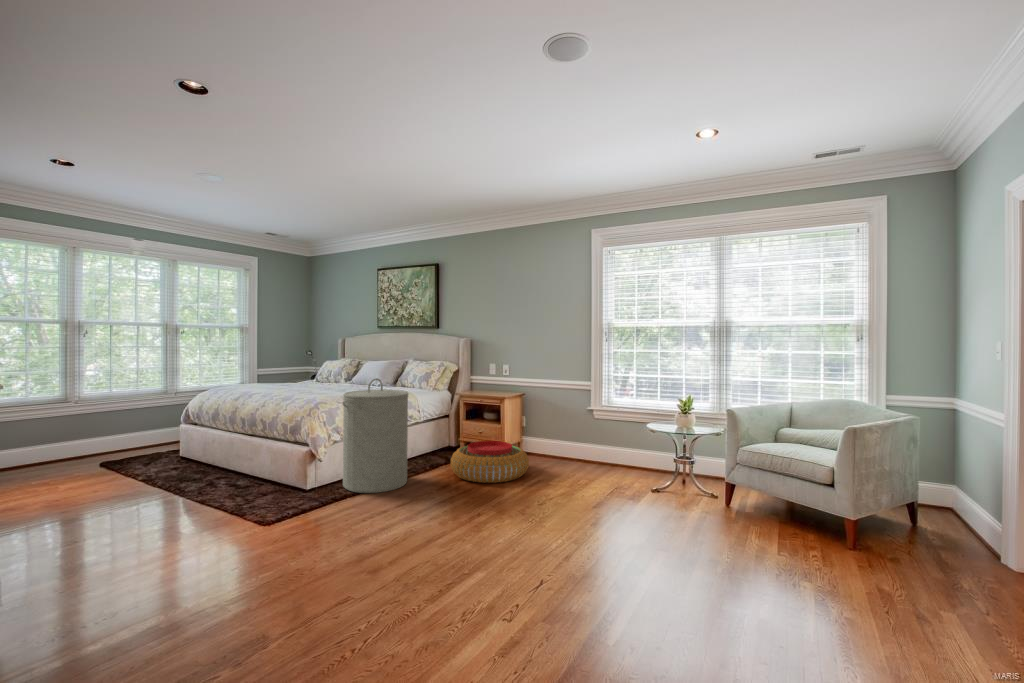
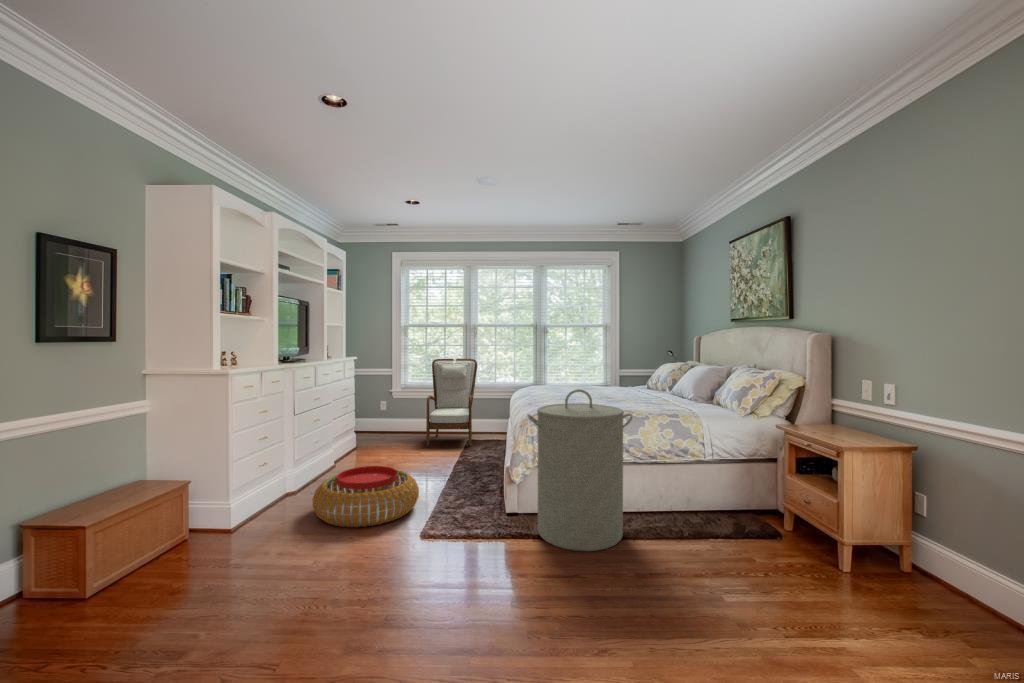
armchair: none [11,365,117,485] -> present [426,358,477,446]
pouf: present [451,441,529,483] -> present [313,466,419,527]

